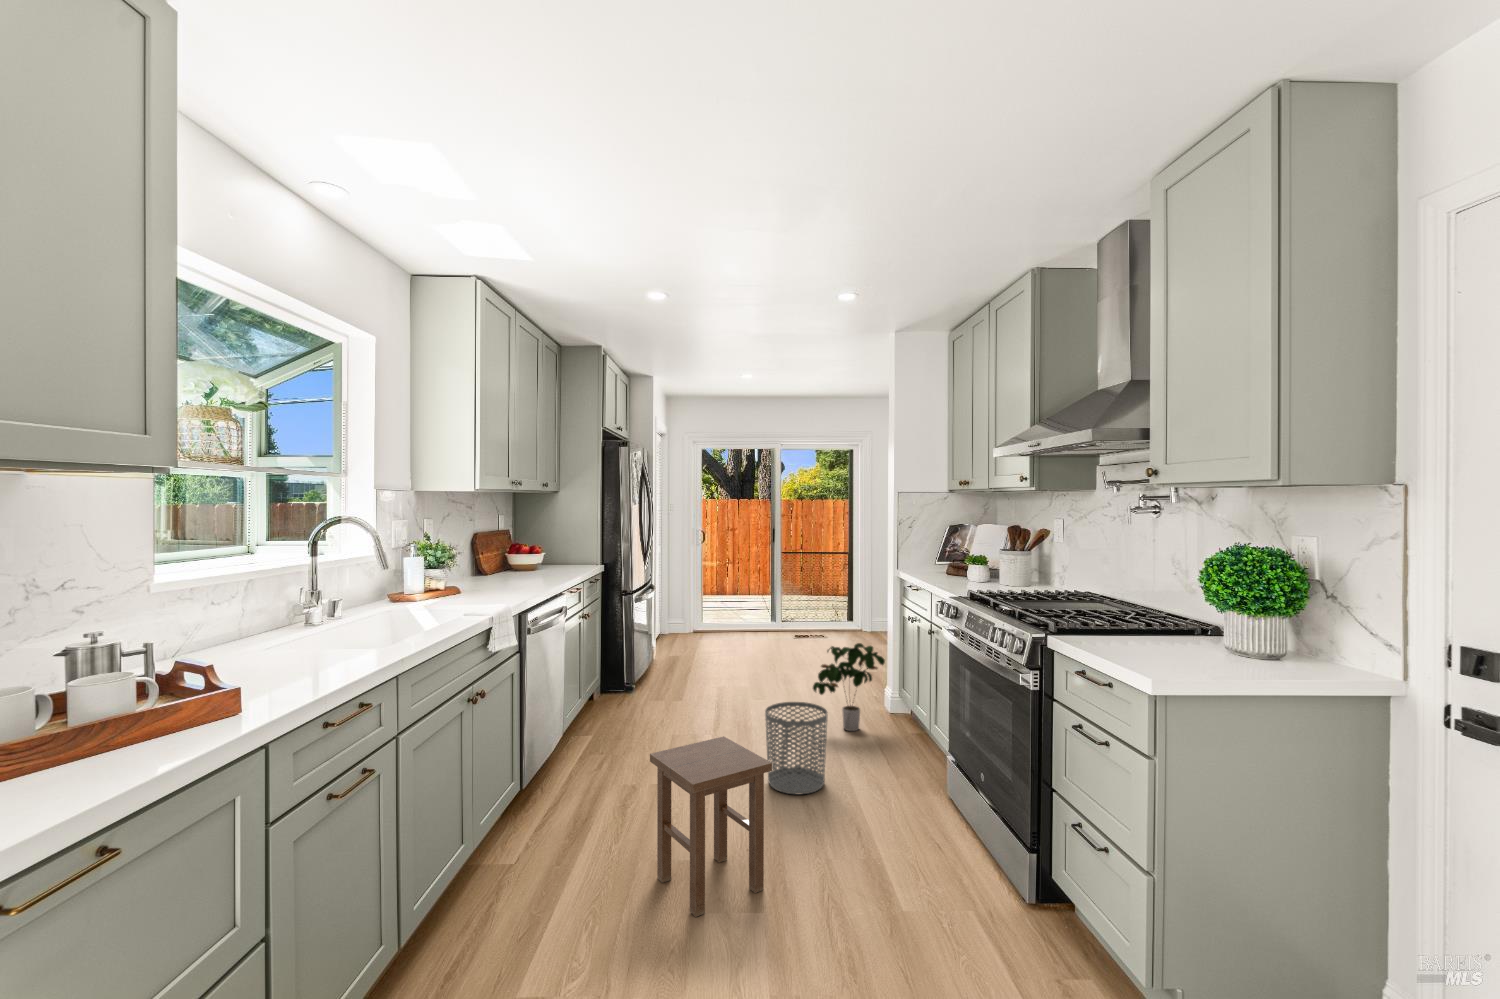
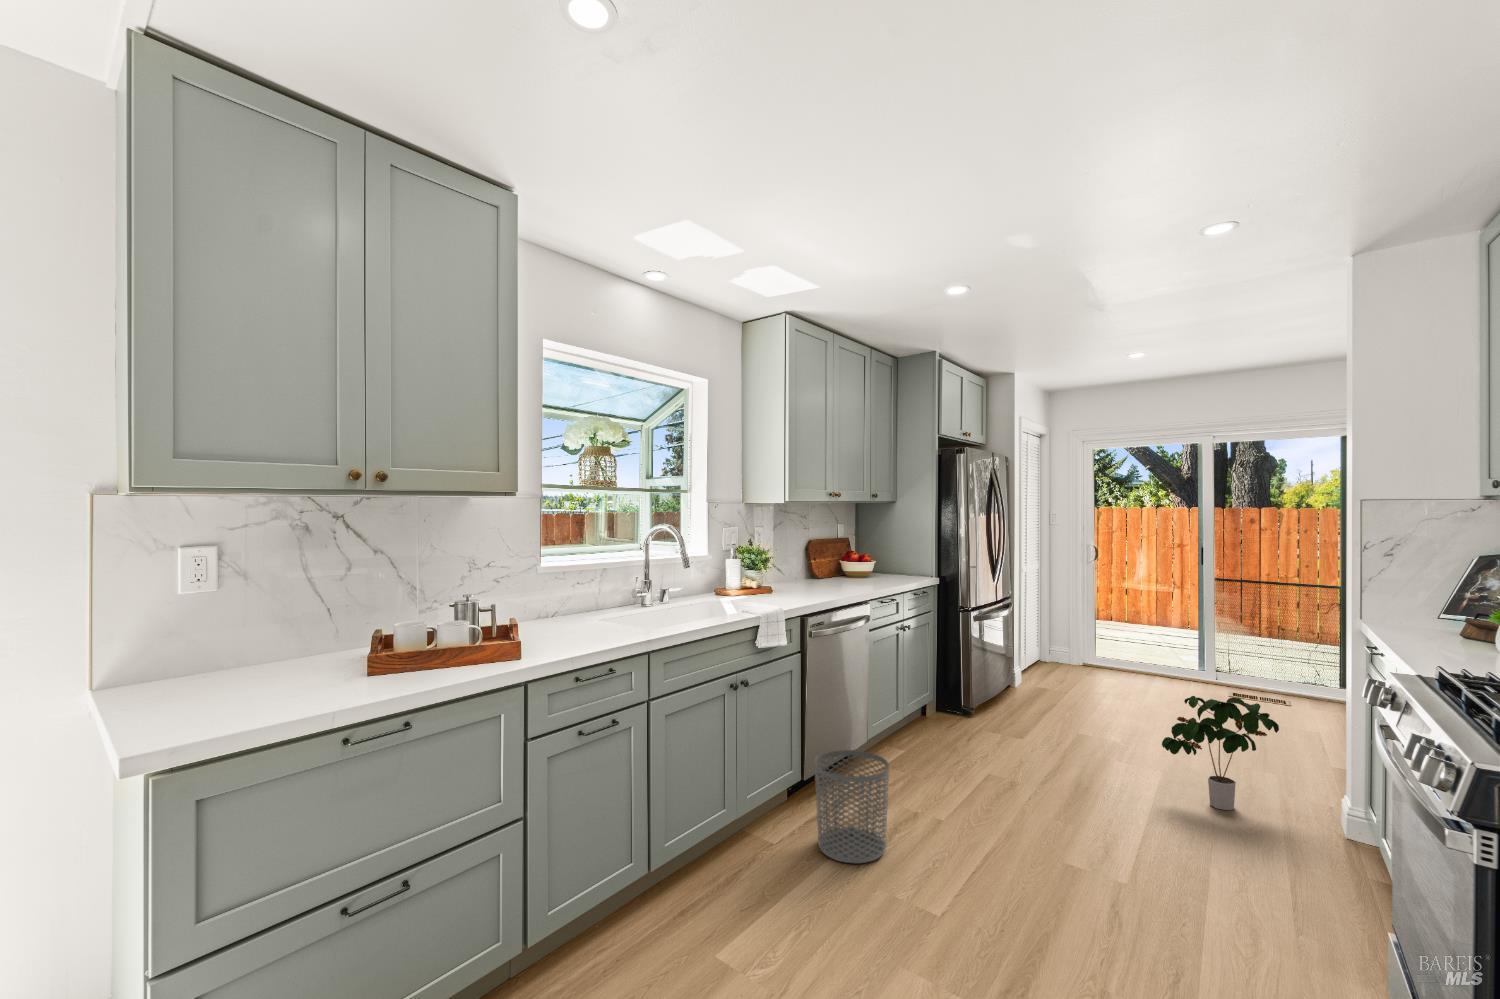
waste bin: present [765,702,828,795] -> present [815,750,889,863]
stool: present [650,736,772,917] -> none [879,763,992,936]

